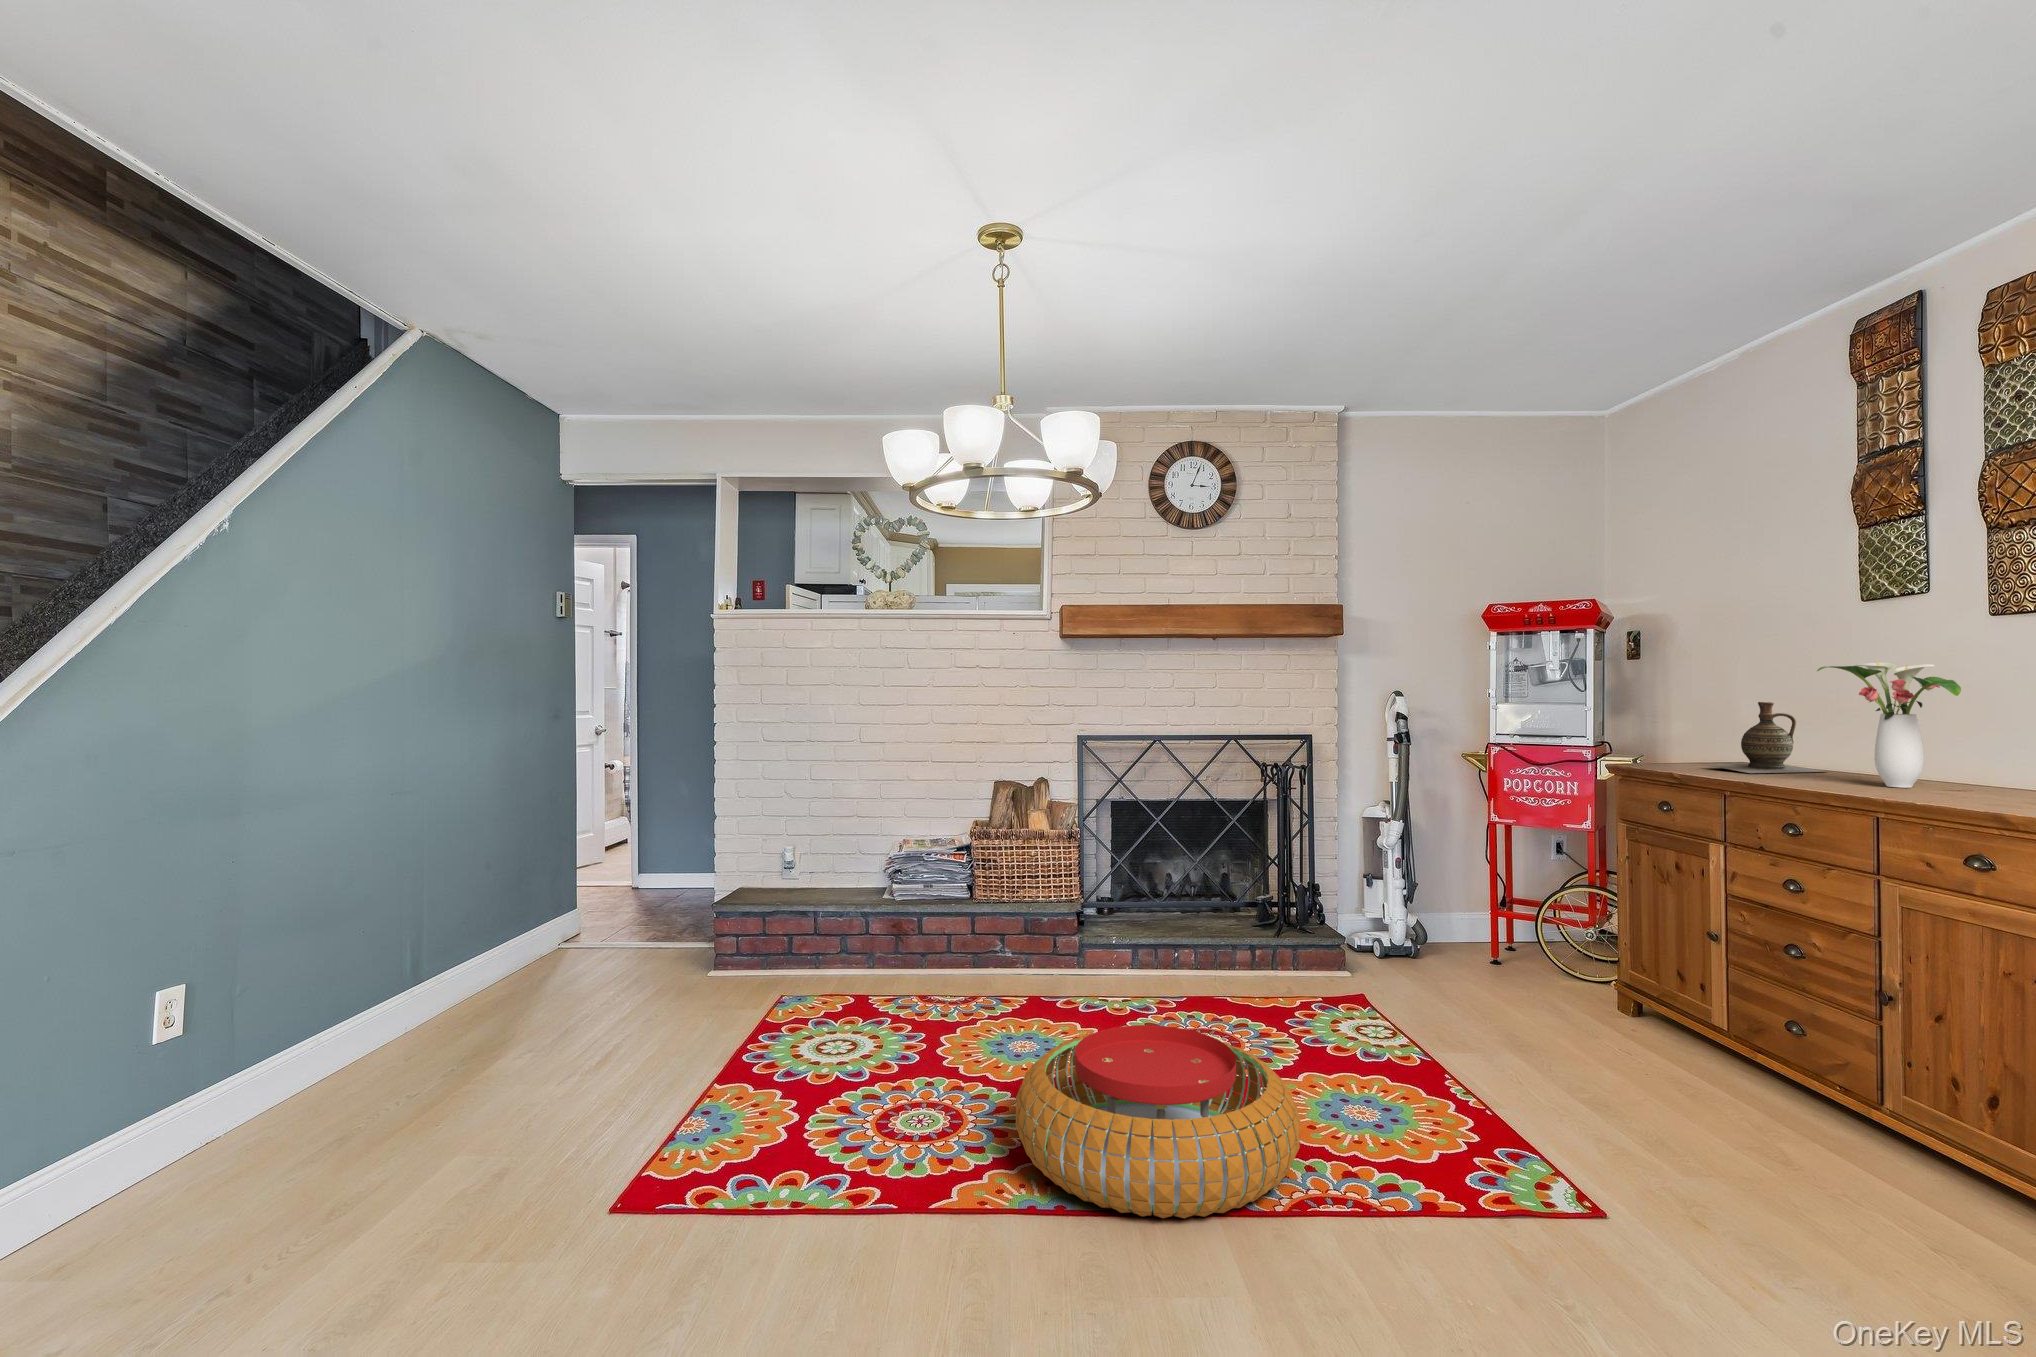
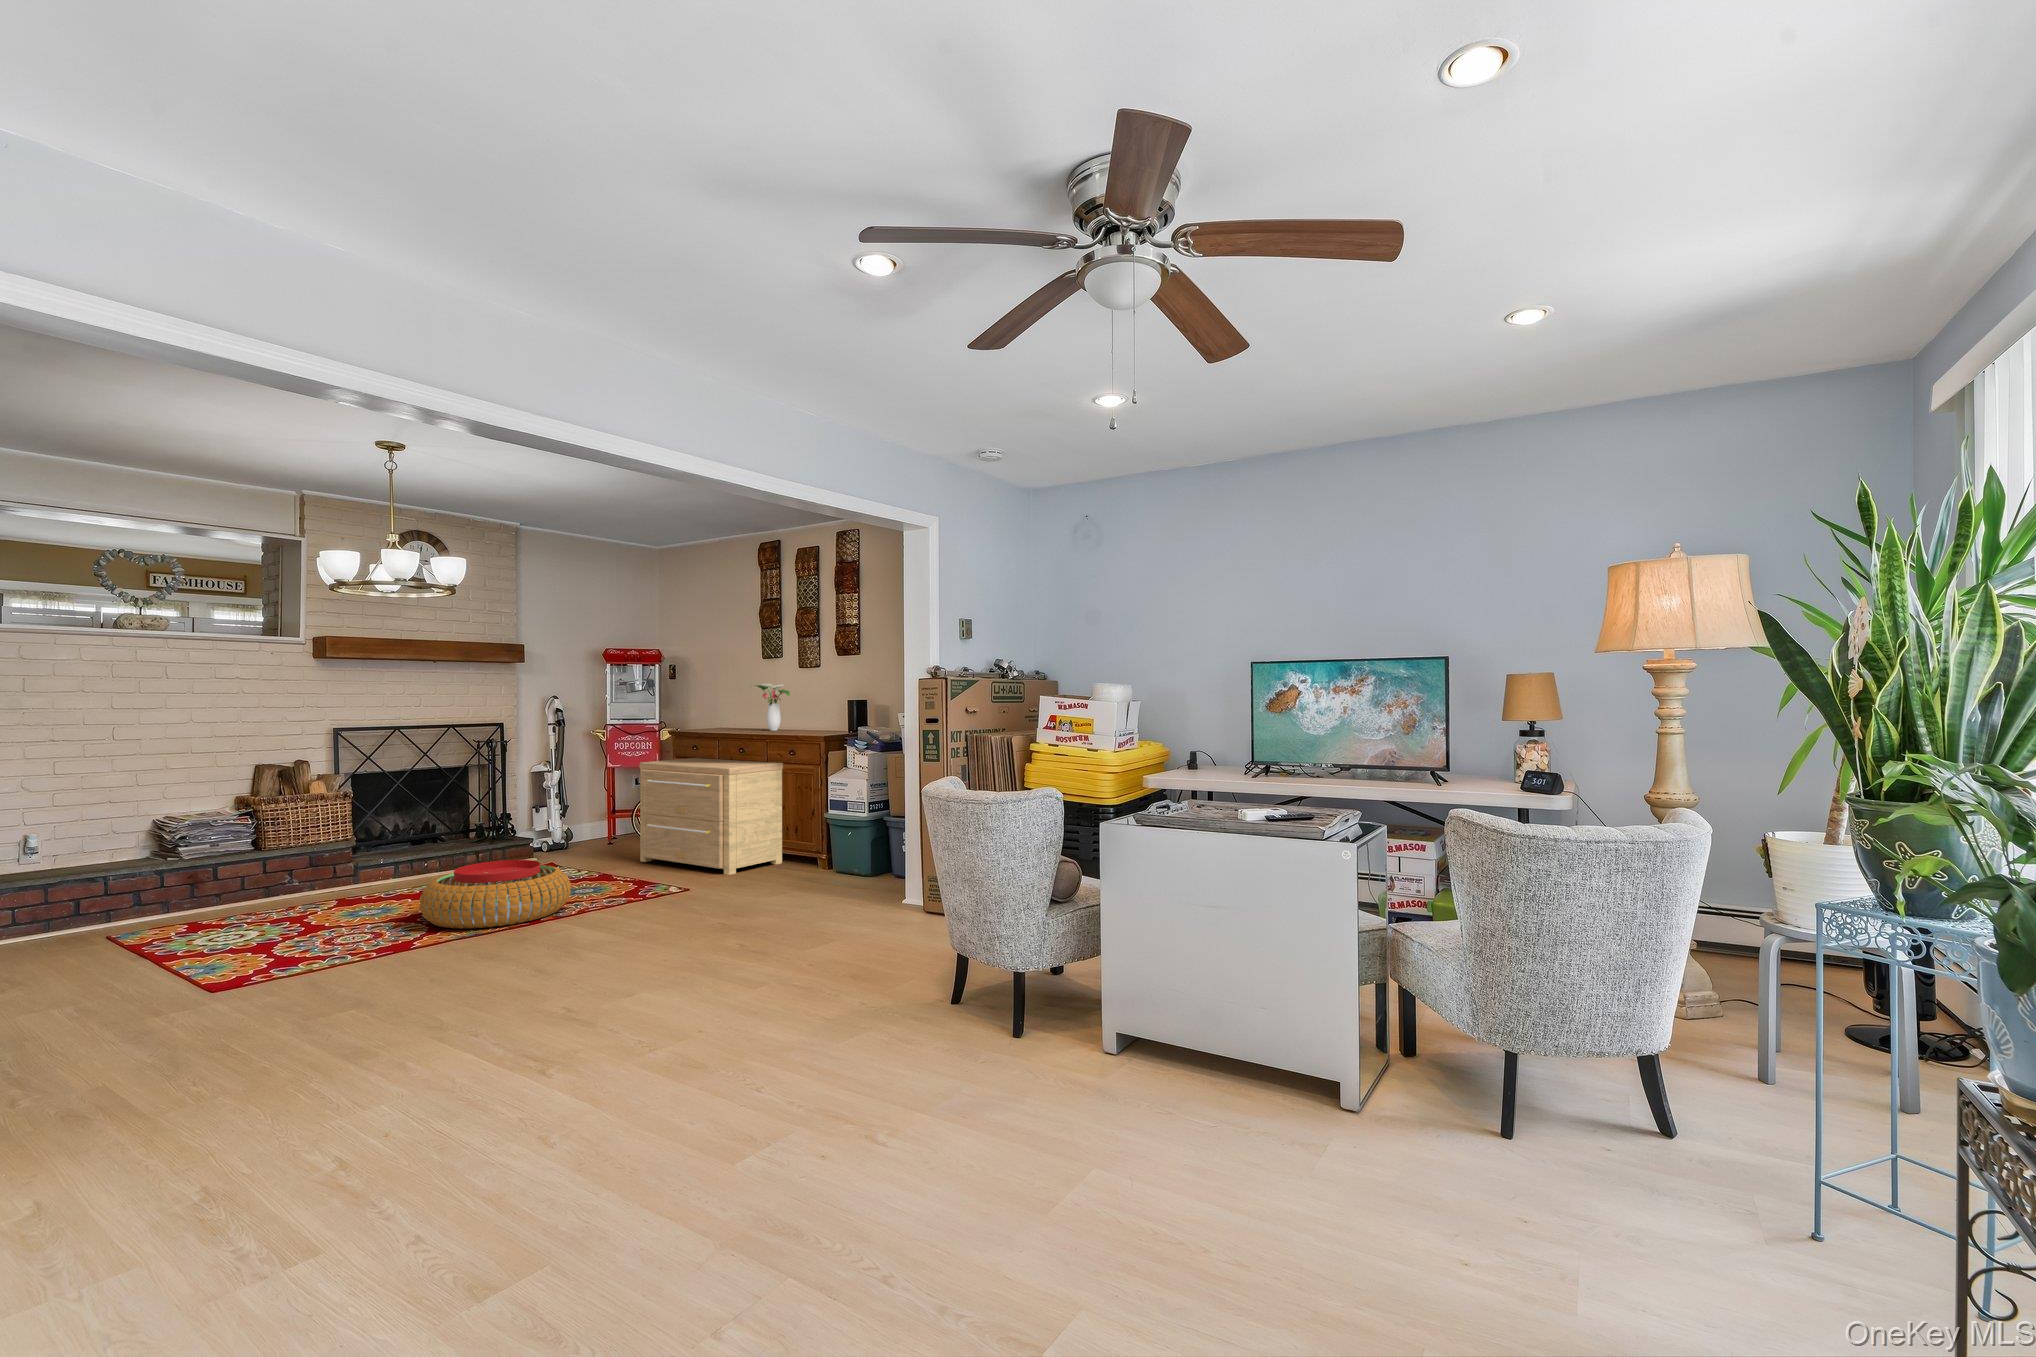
ceramic jug: present [1704,702,1826,773] -> none [708,700,754,730]
side table: none [1524,833,1945,1198] -> present [640,758,783,875]

